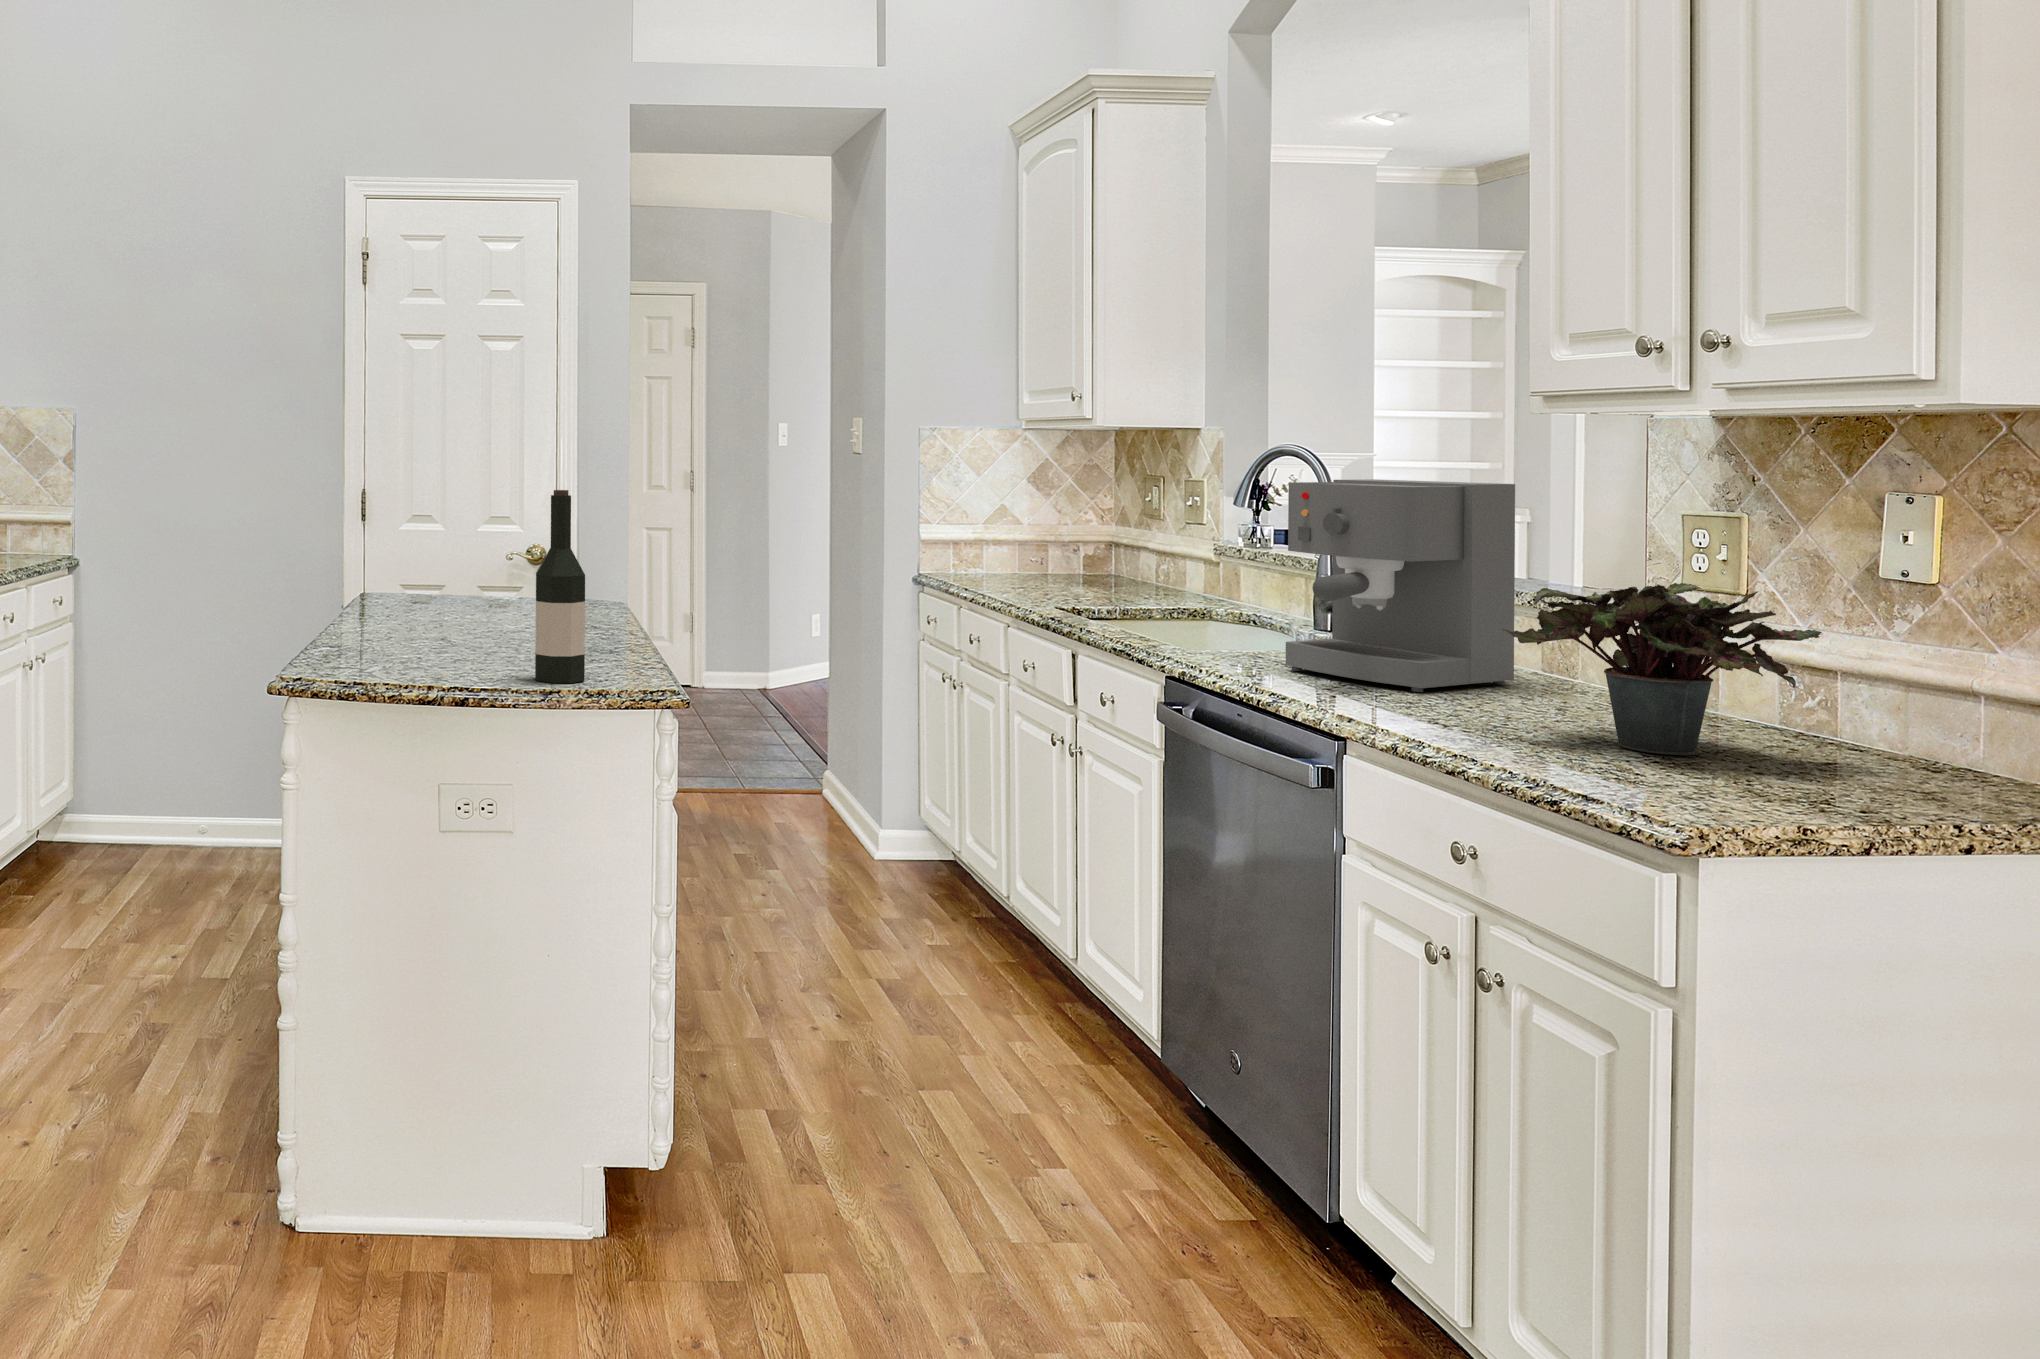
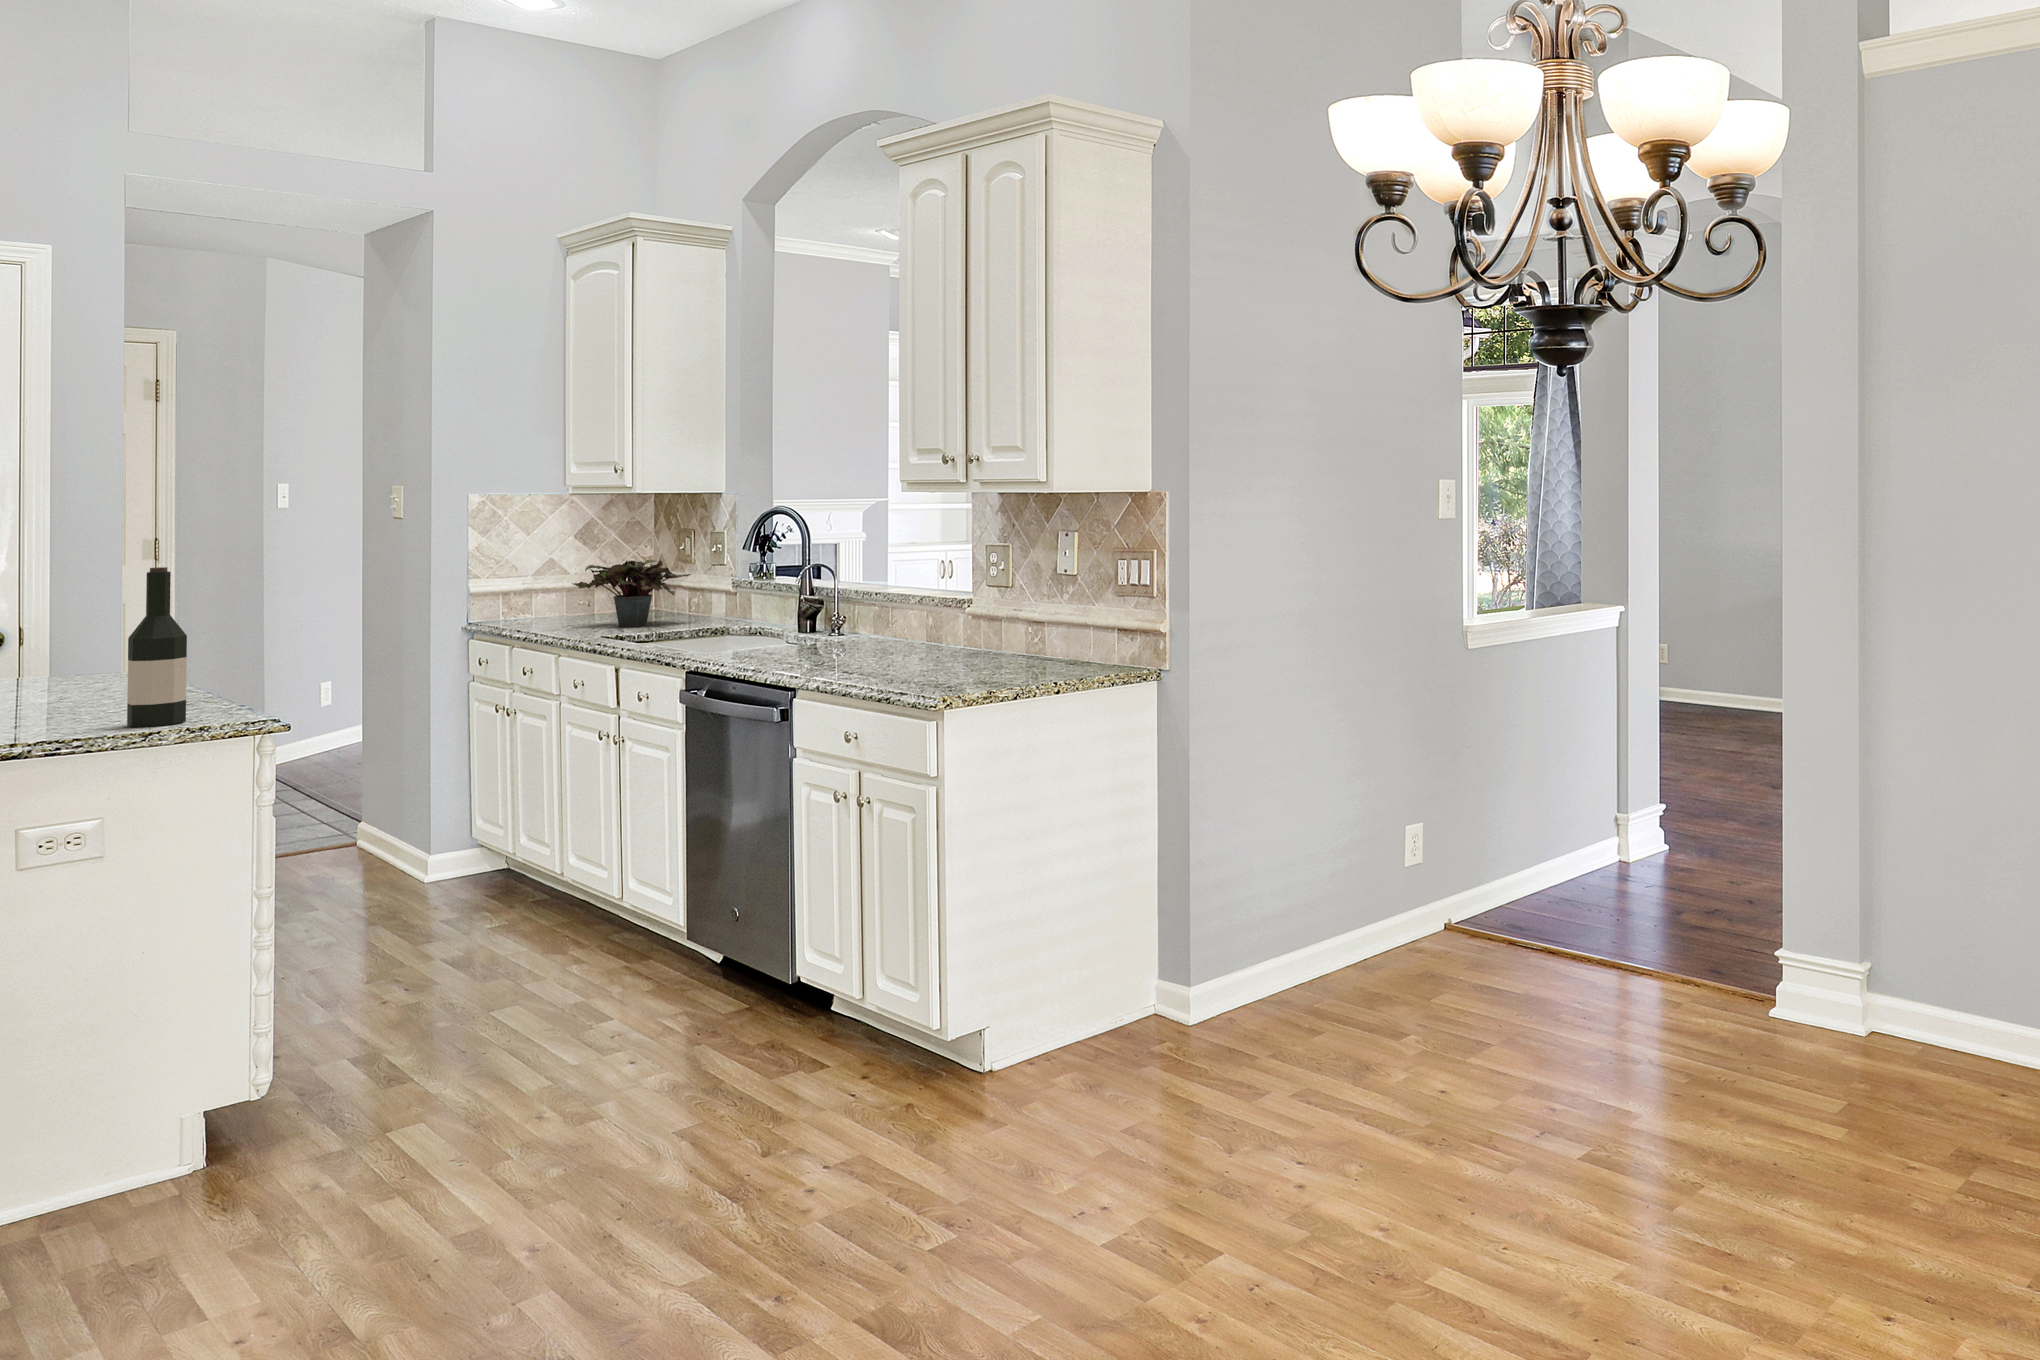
coffee maker: present [1286,479,1515,692] -> none [771,531,905,659]
potted plant: present [1502,583,1822,755] -> present [572,560,692,627]

